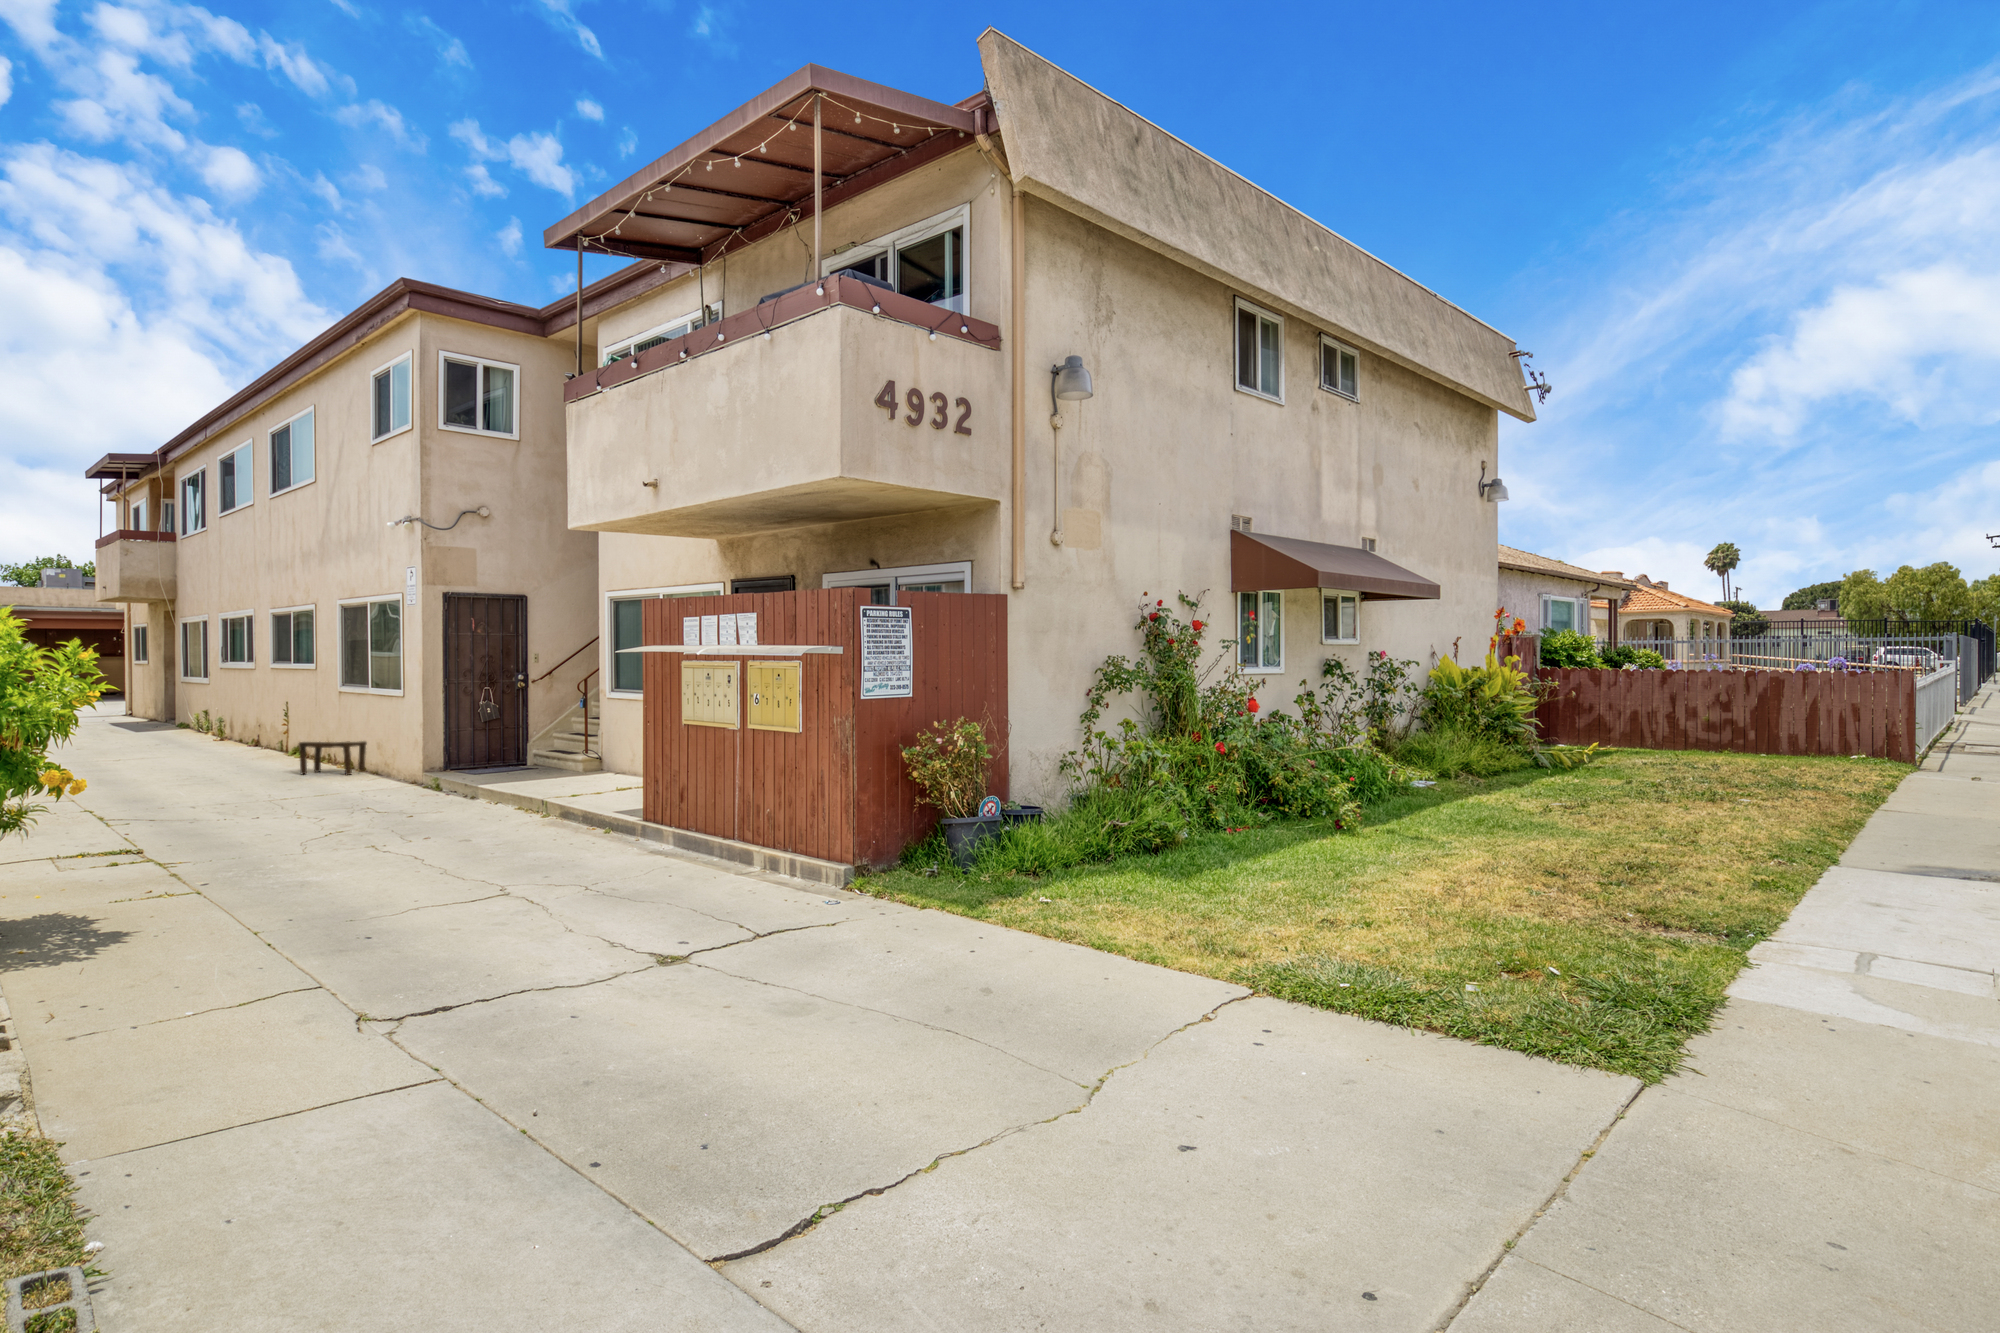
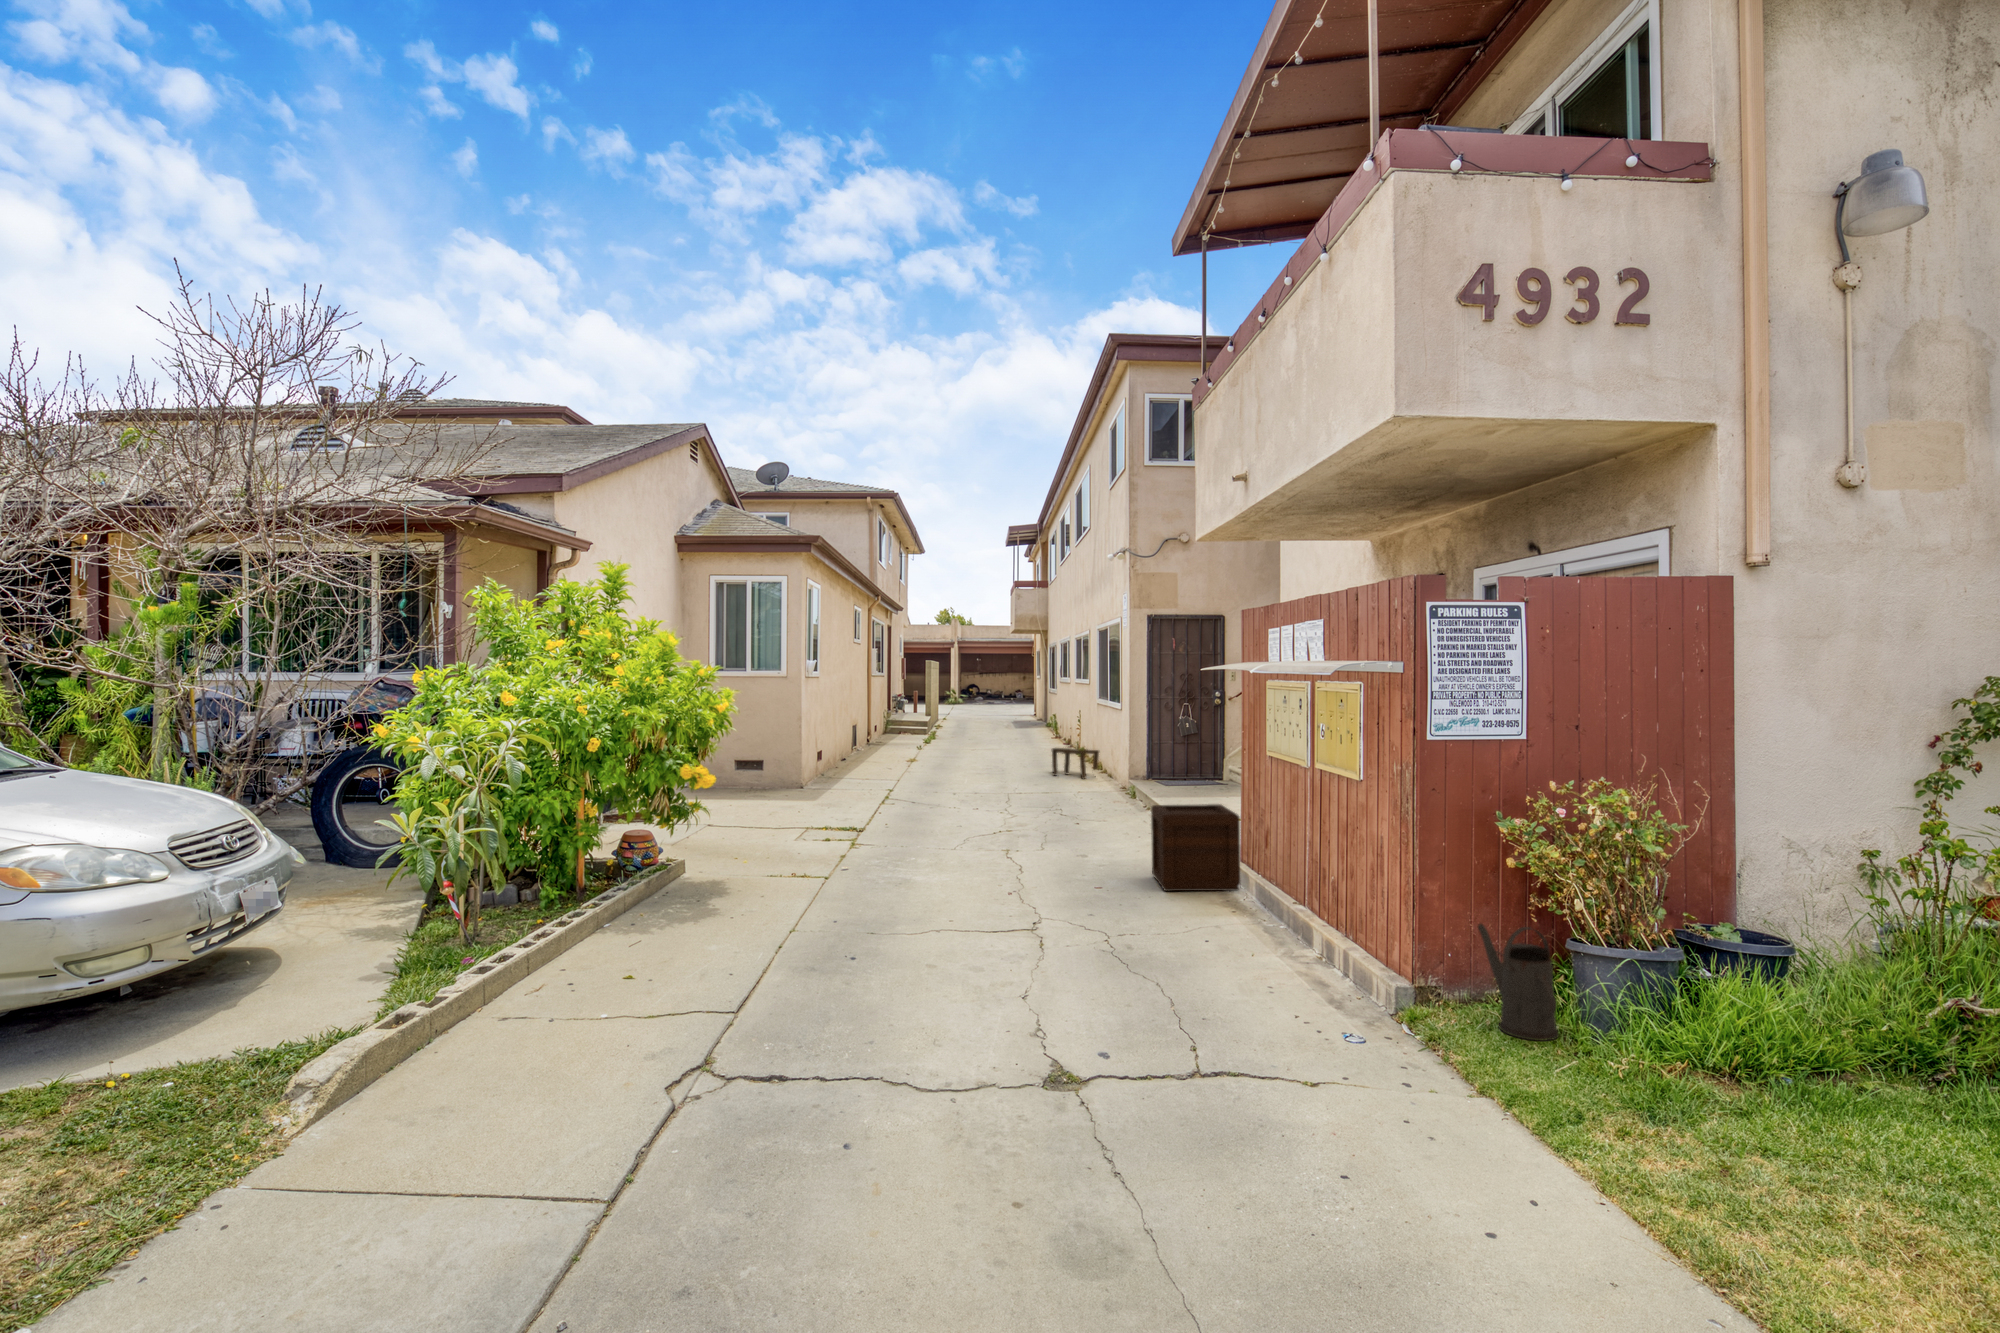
wooden crate: none [563,771,656,850] -> present [1151,804,1240,891]
watering can: none [888,815,946,884] -> present [1478,924,1559,1041]

